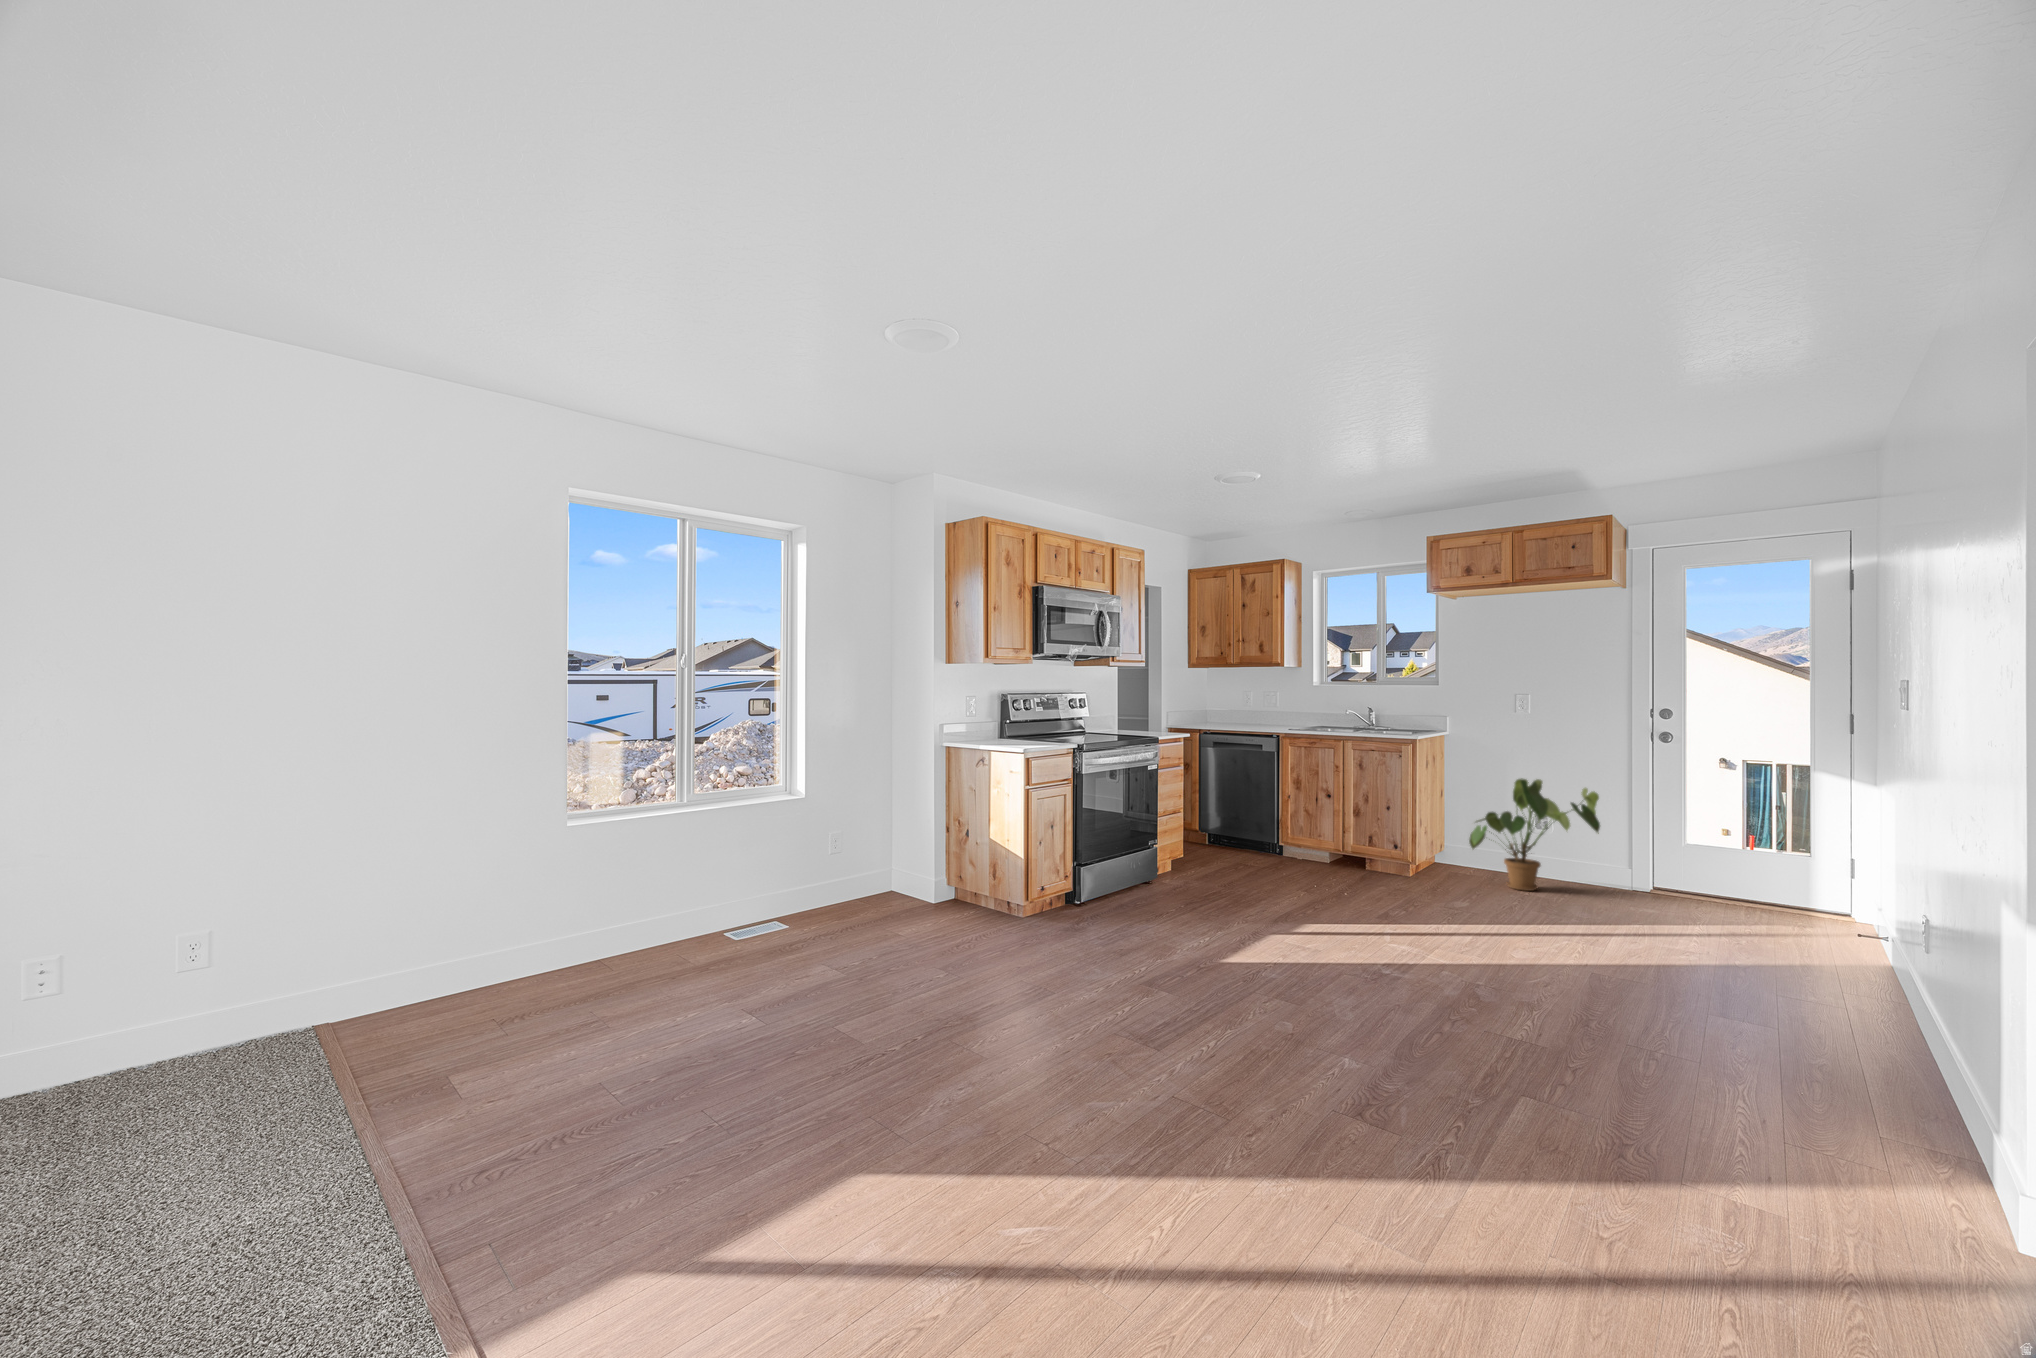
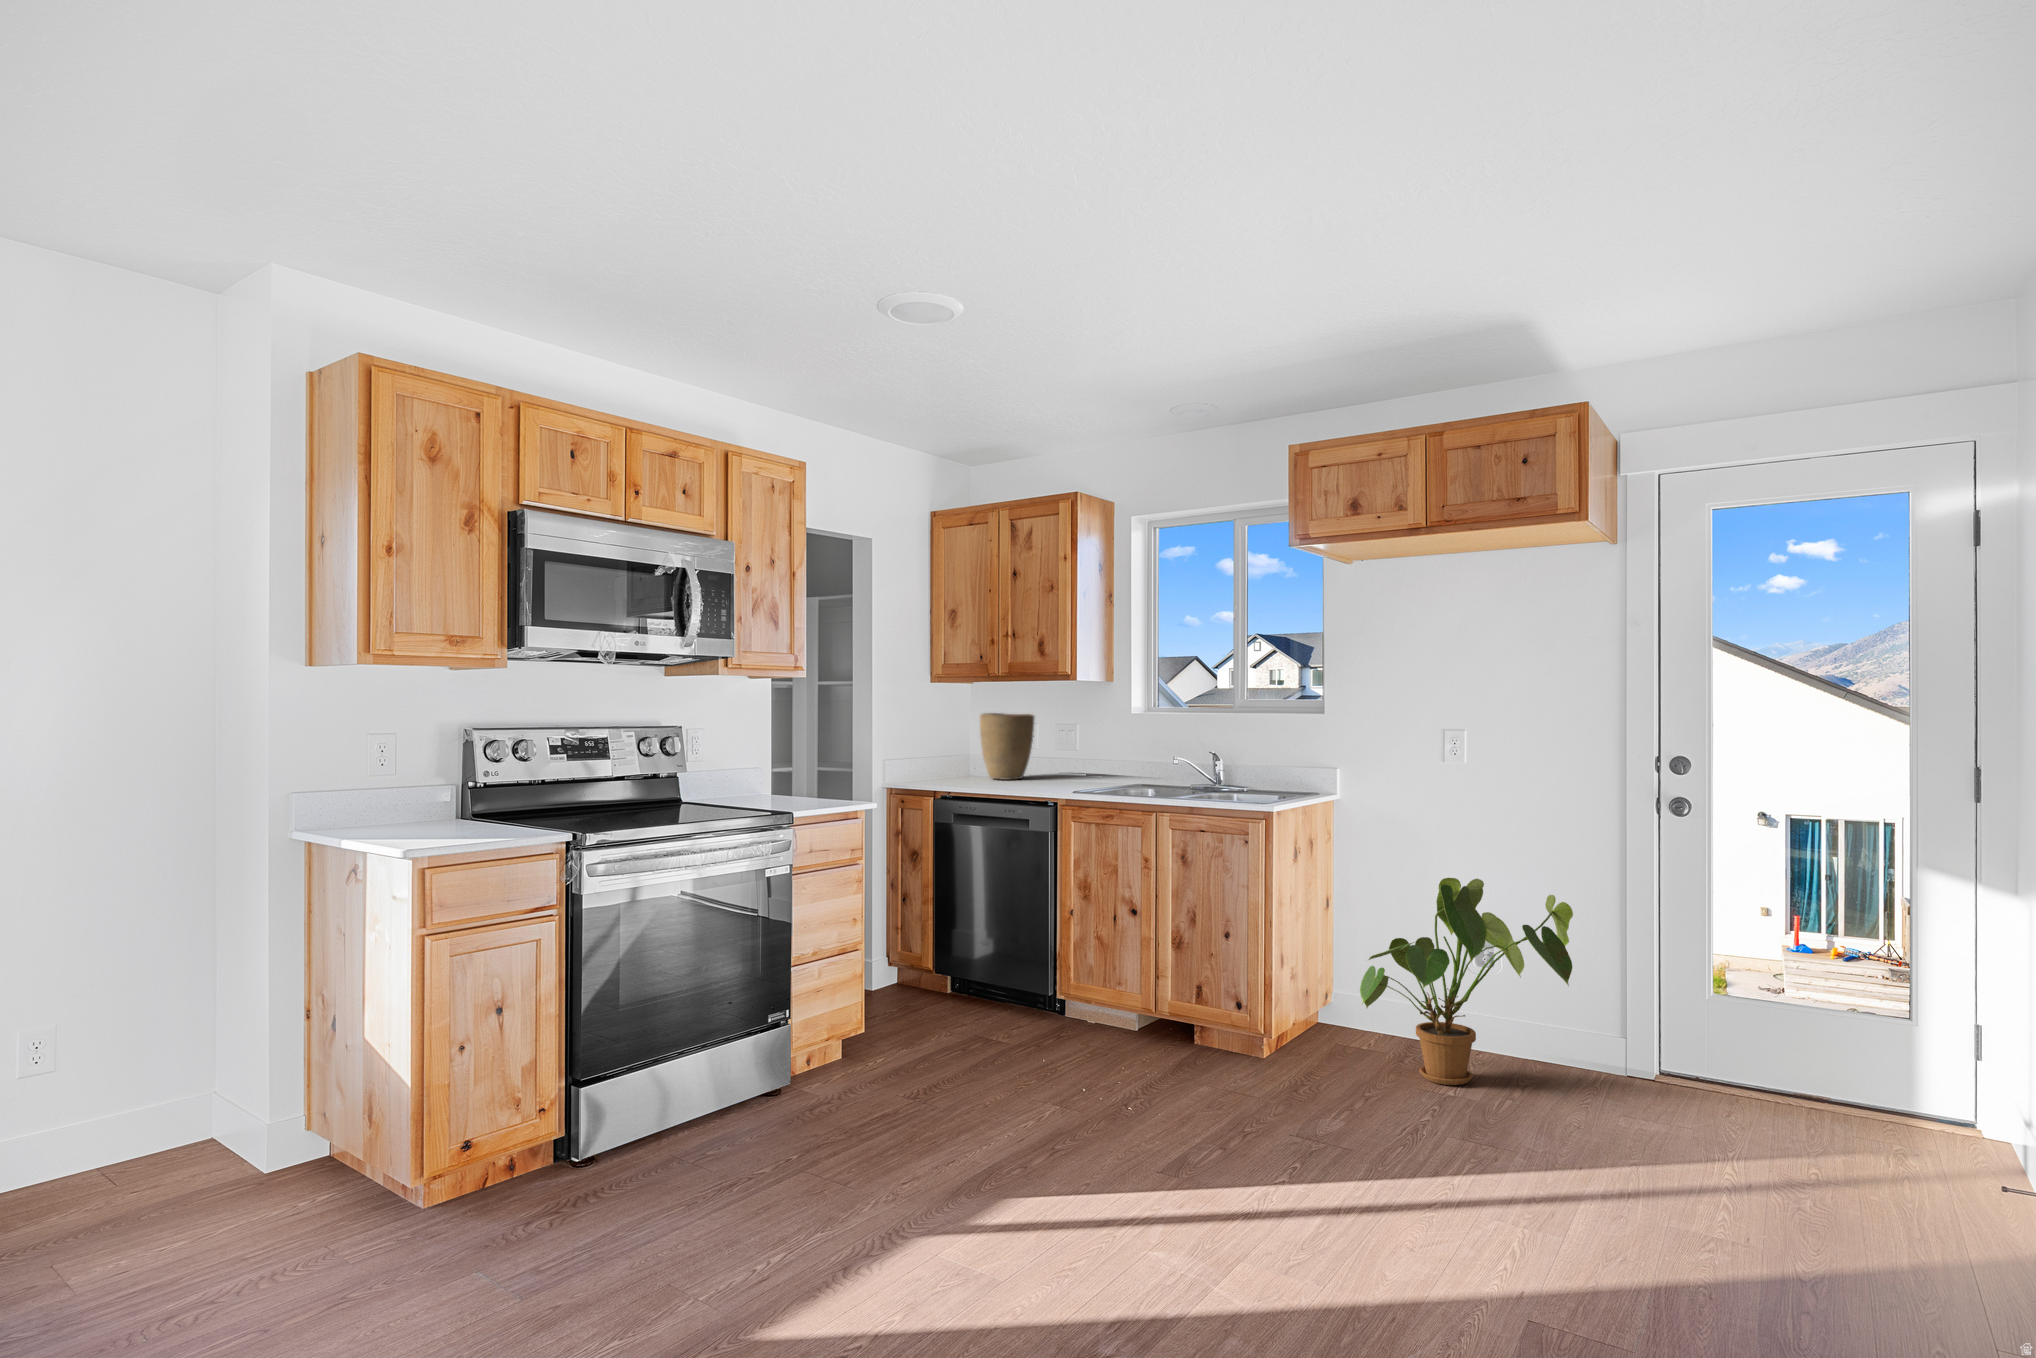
vase: none [1219,686,1252,724] -> present [980,713,1035,780]

